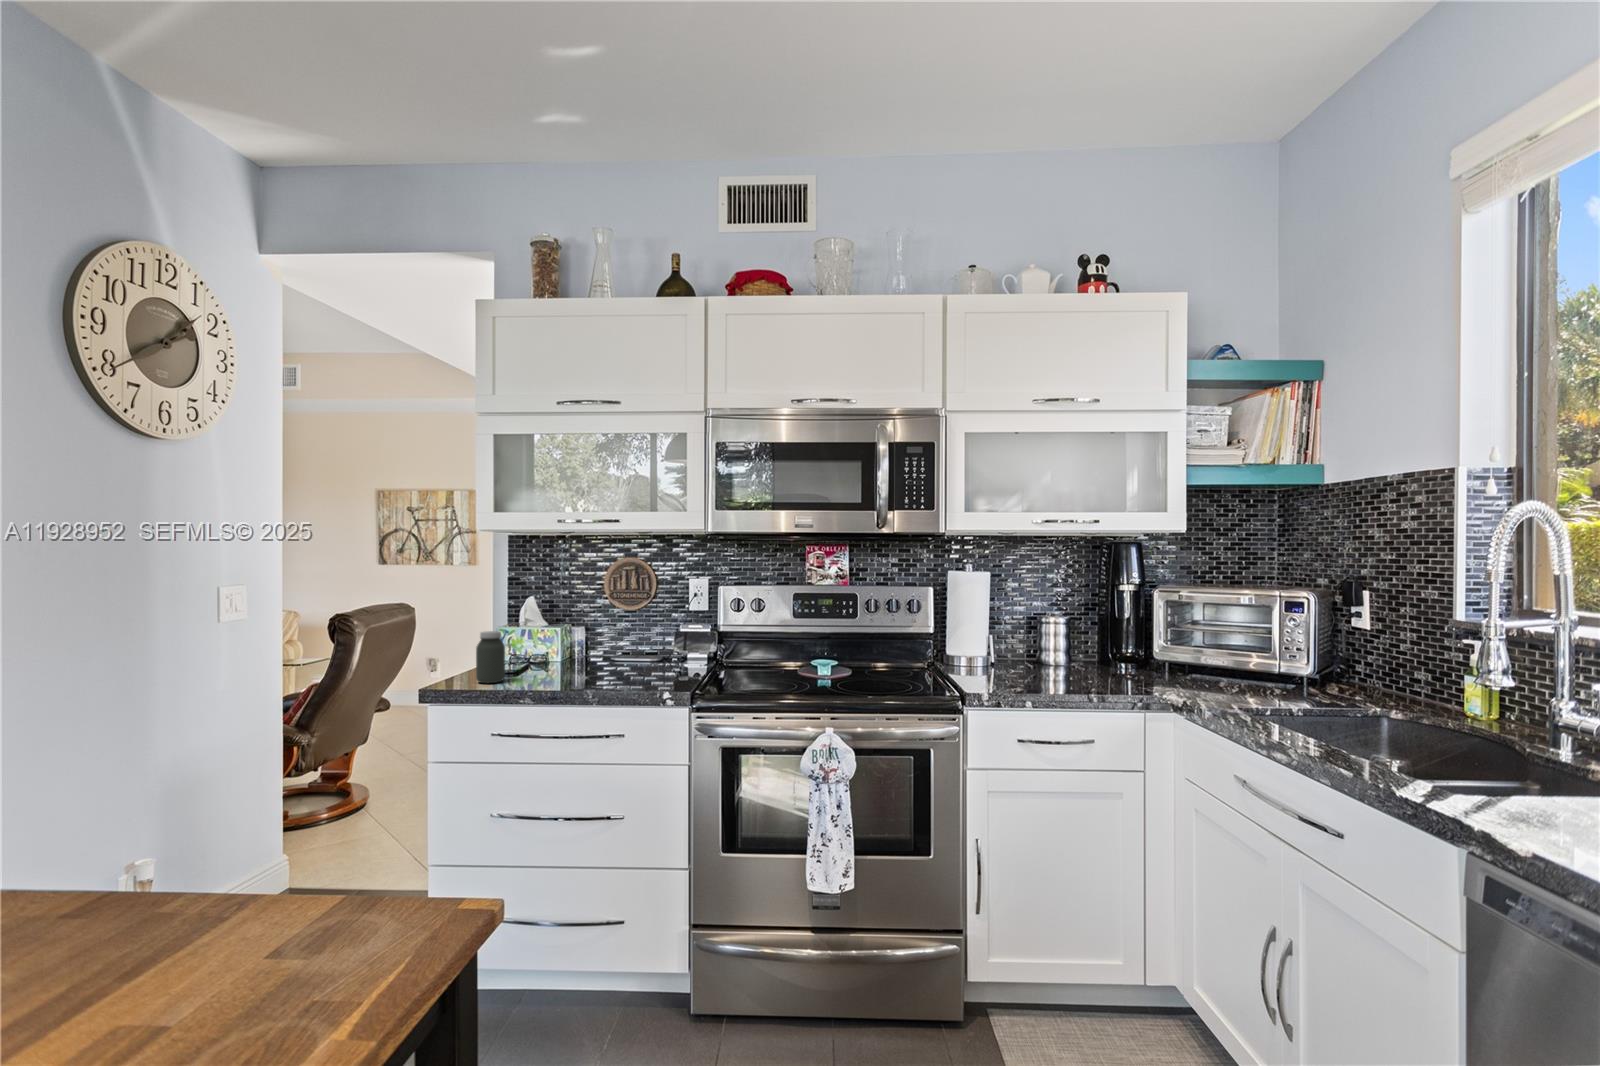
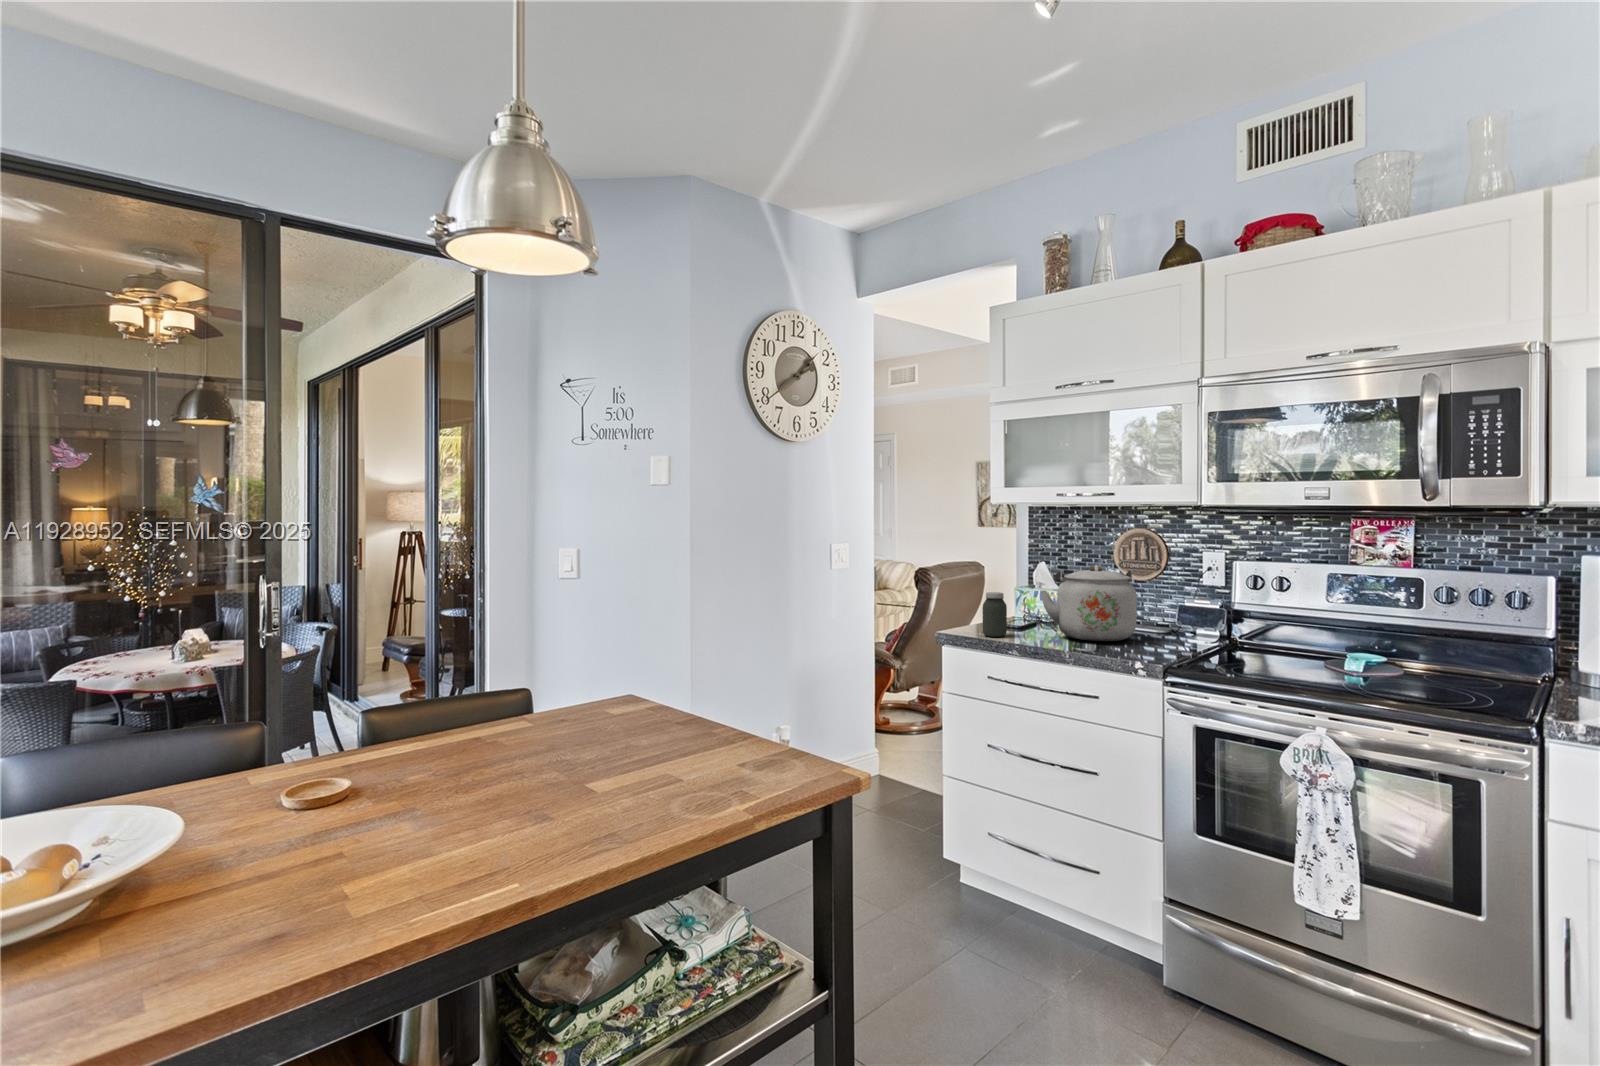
kettle: none [543,595,640,675] -> present [1040,565,1137,641]

